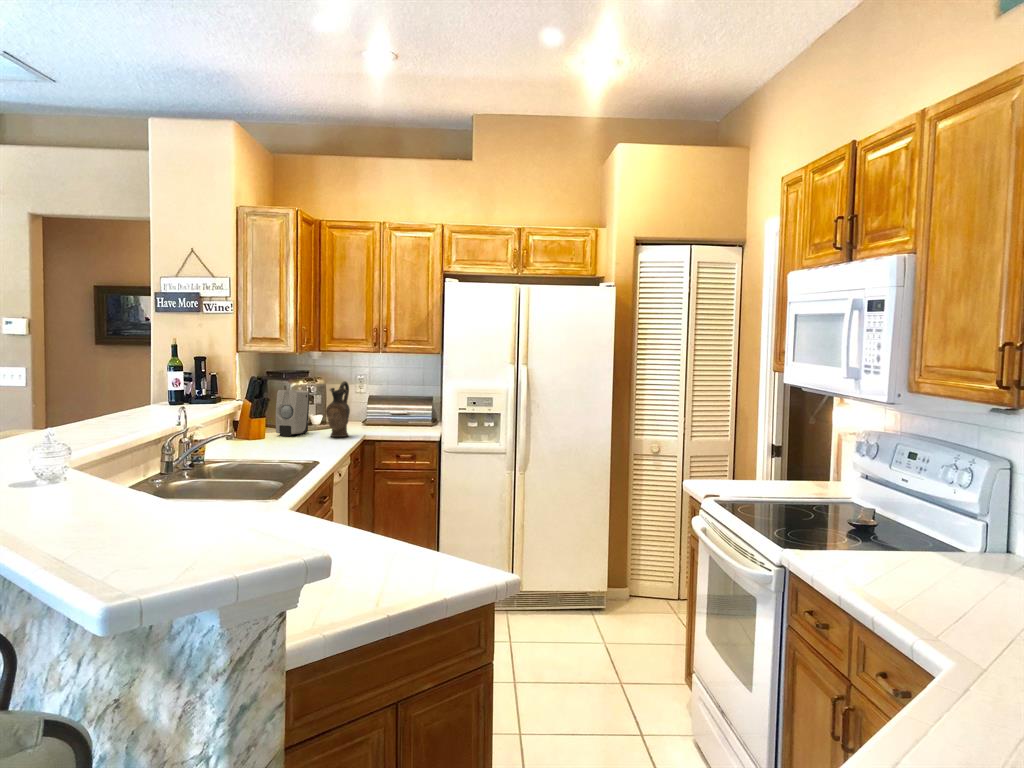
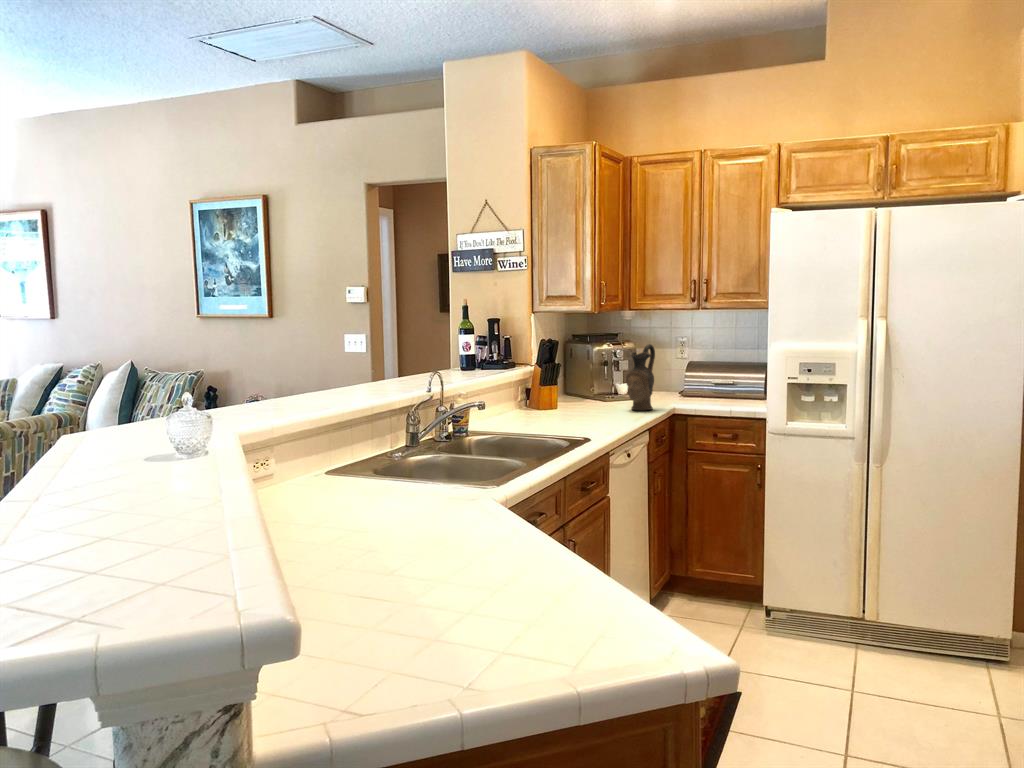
soap dispenser: present [276,390,309,436] -> none [572,354,612,408]

